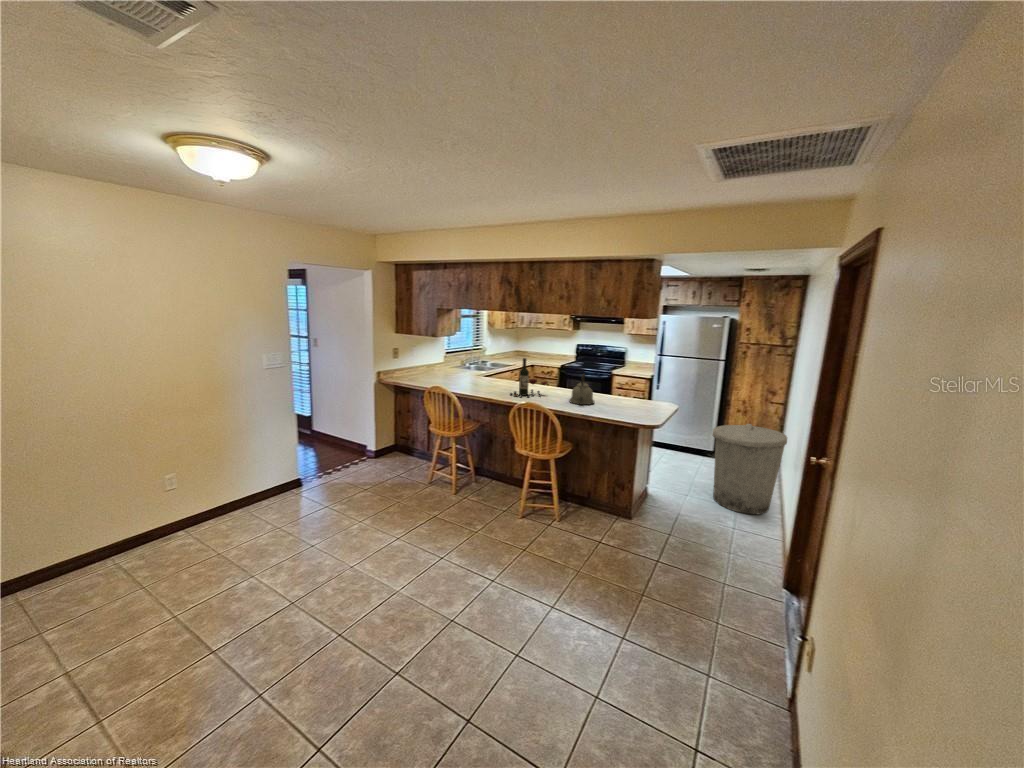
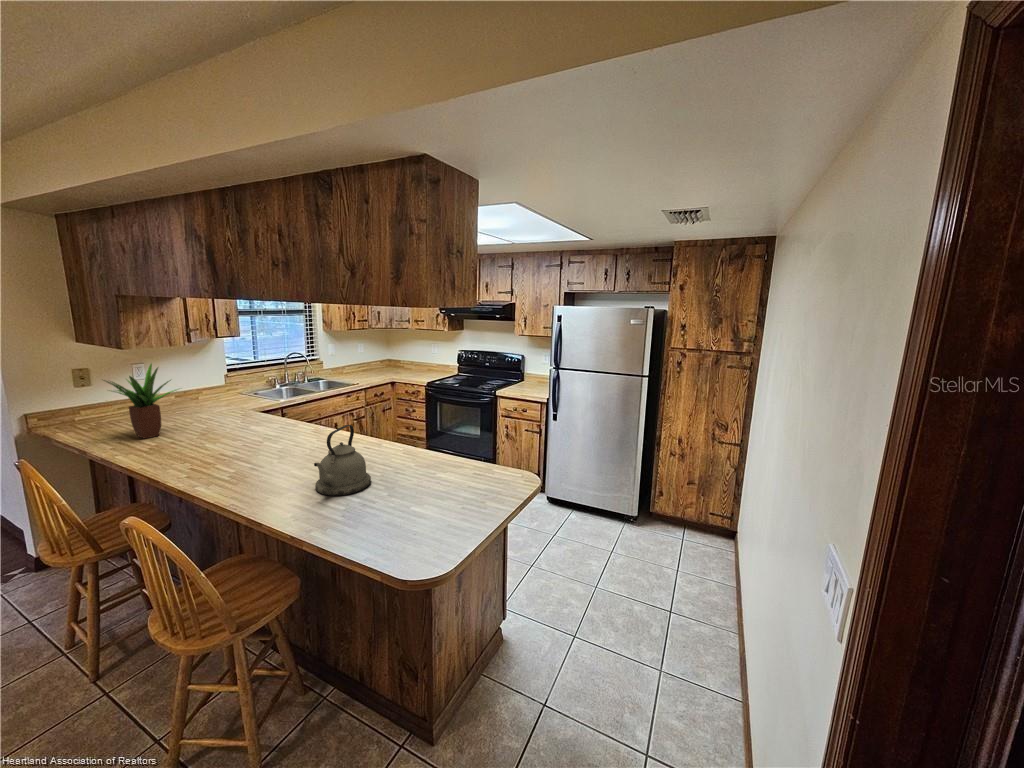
potted plant: none [433,344,464,384] -> present [104,364,177,439]
wine bottle: present [510,358,547,397] -> none [211,394,299,476]
trash can: present [713,424,787,514] -> none [615,499,749,688]

